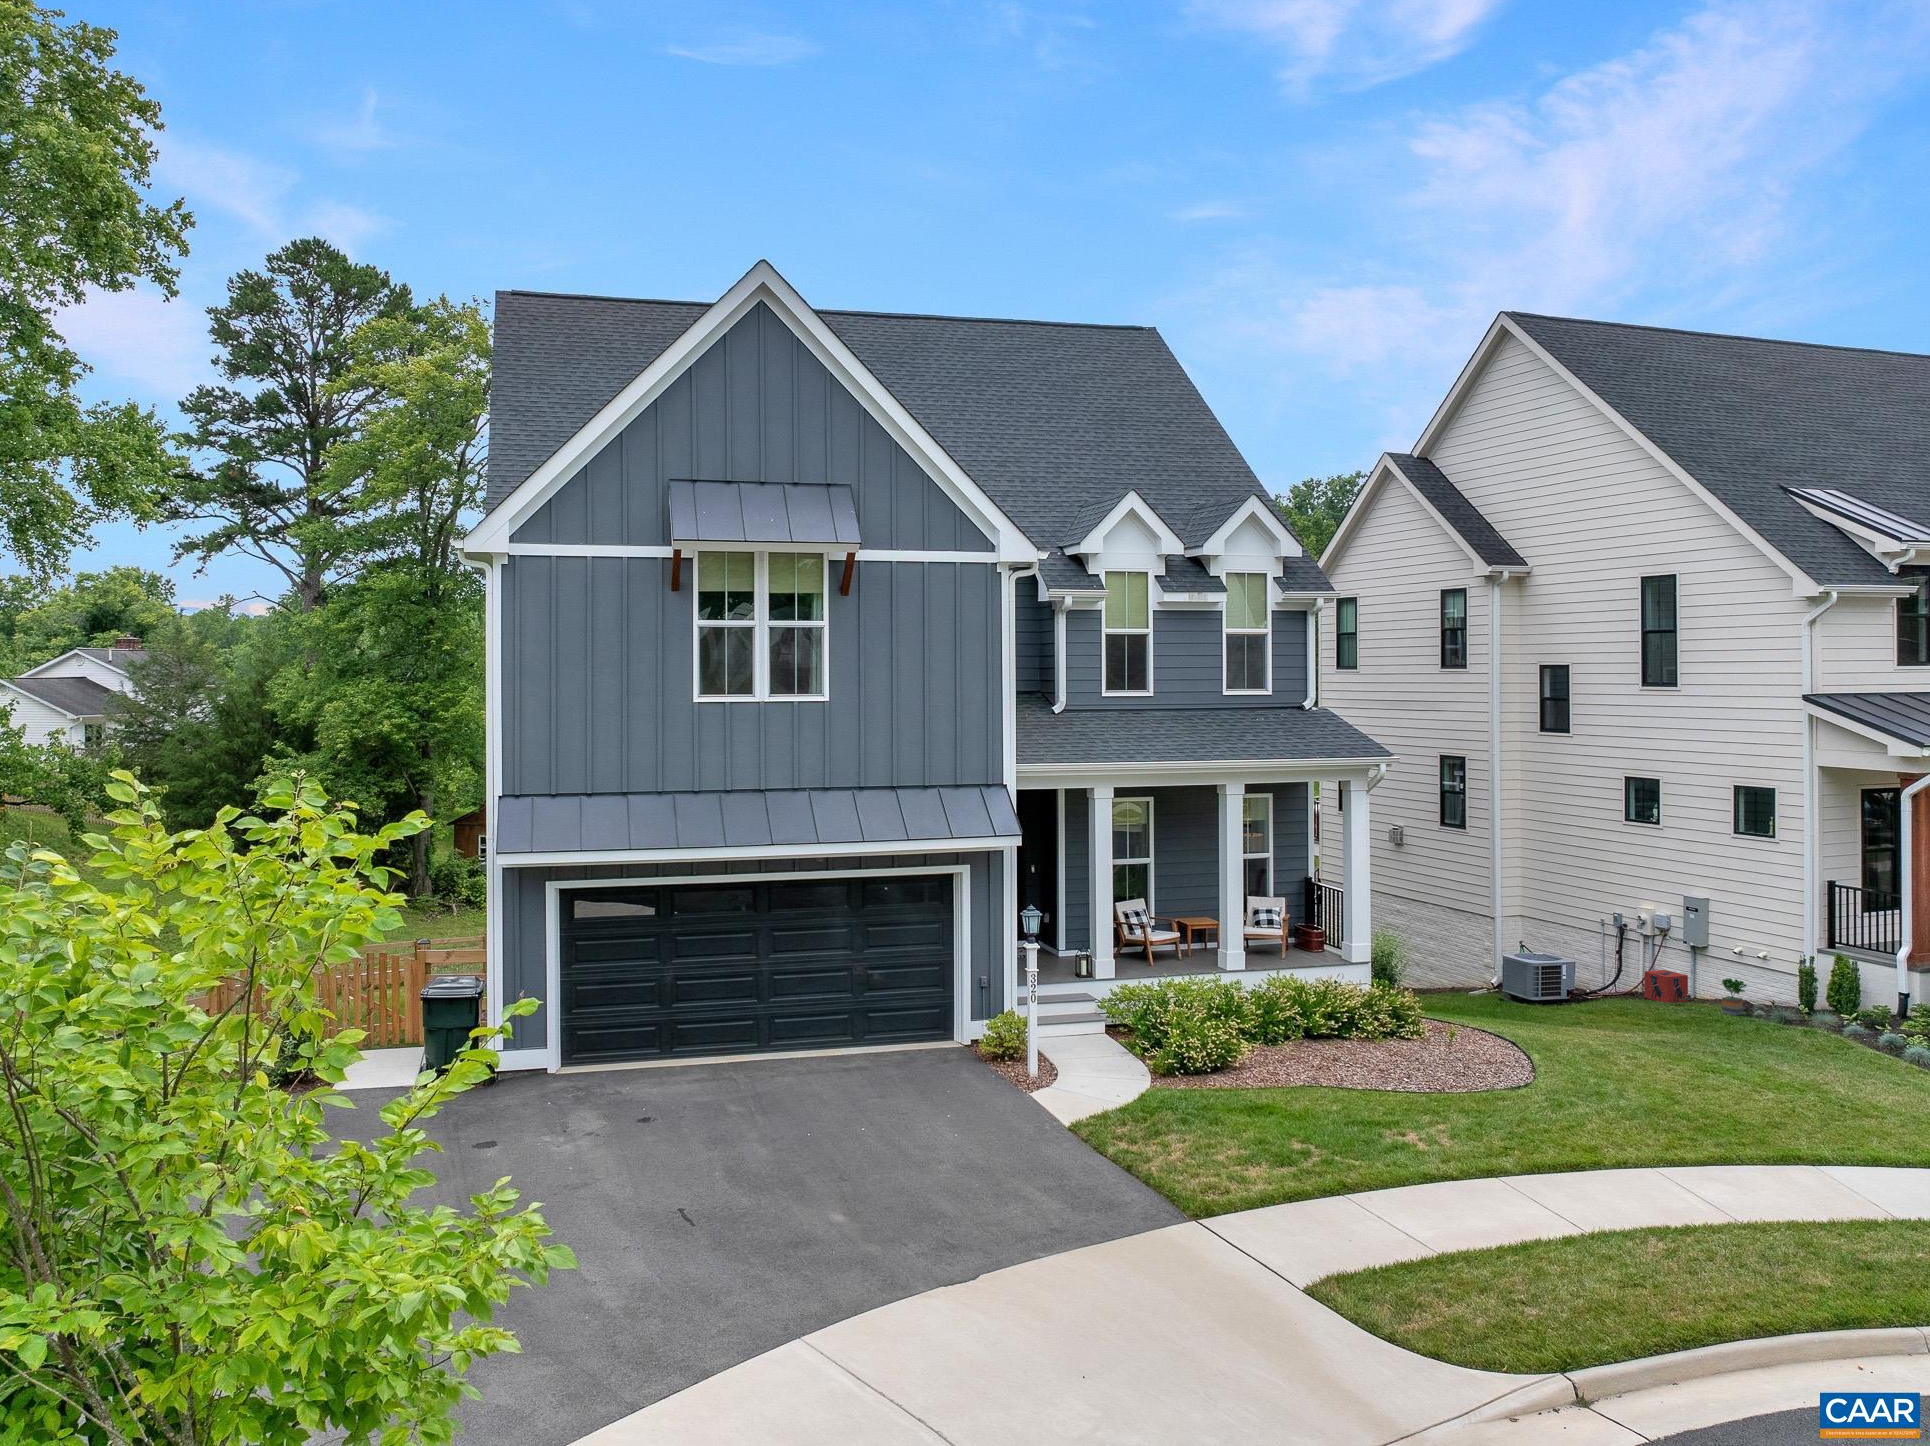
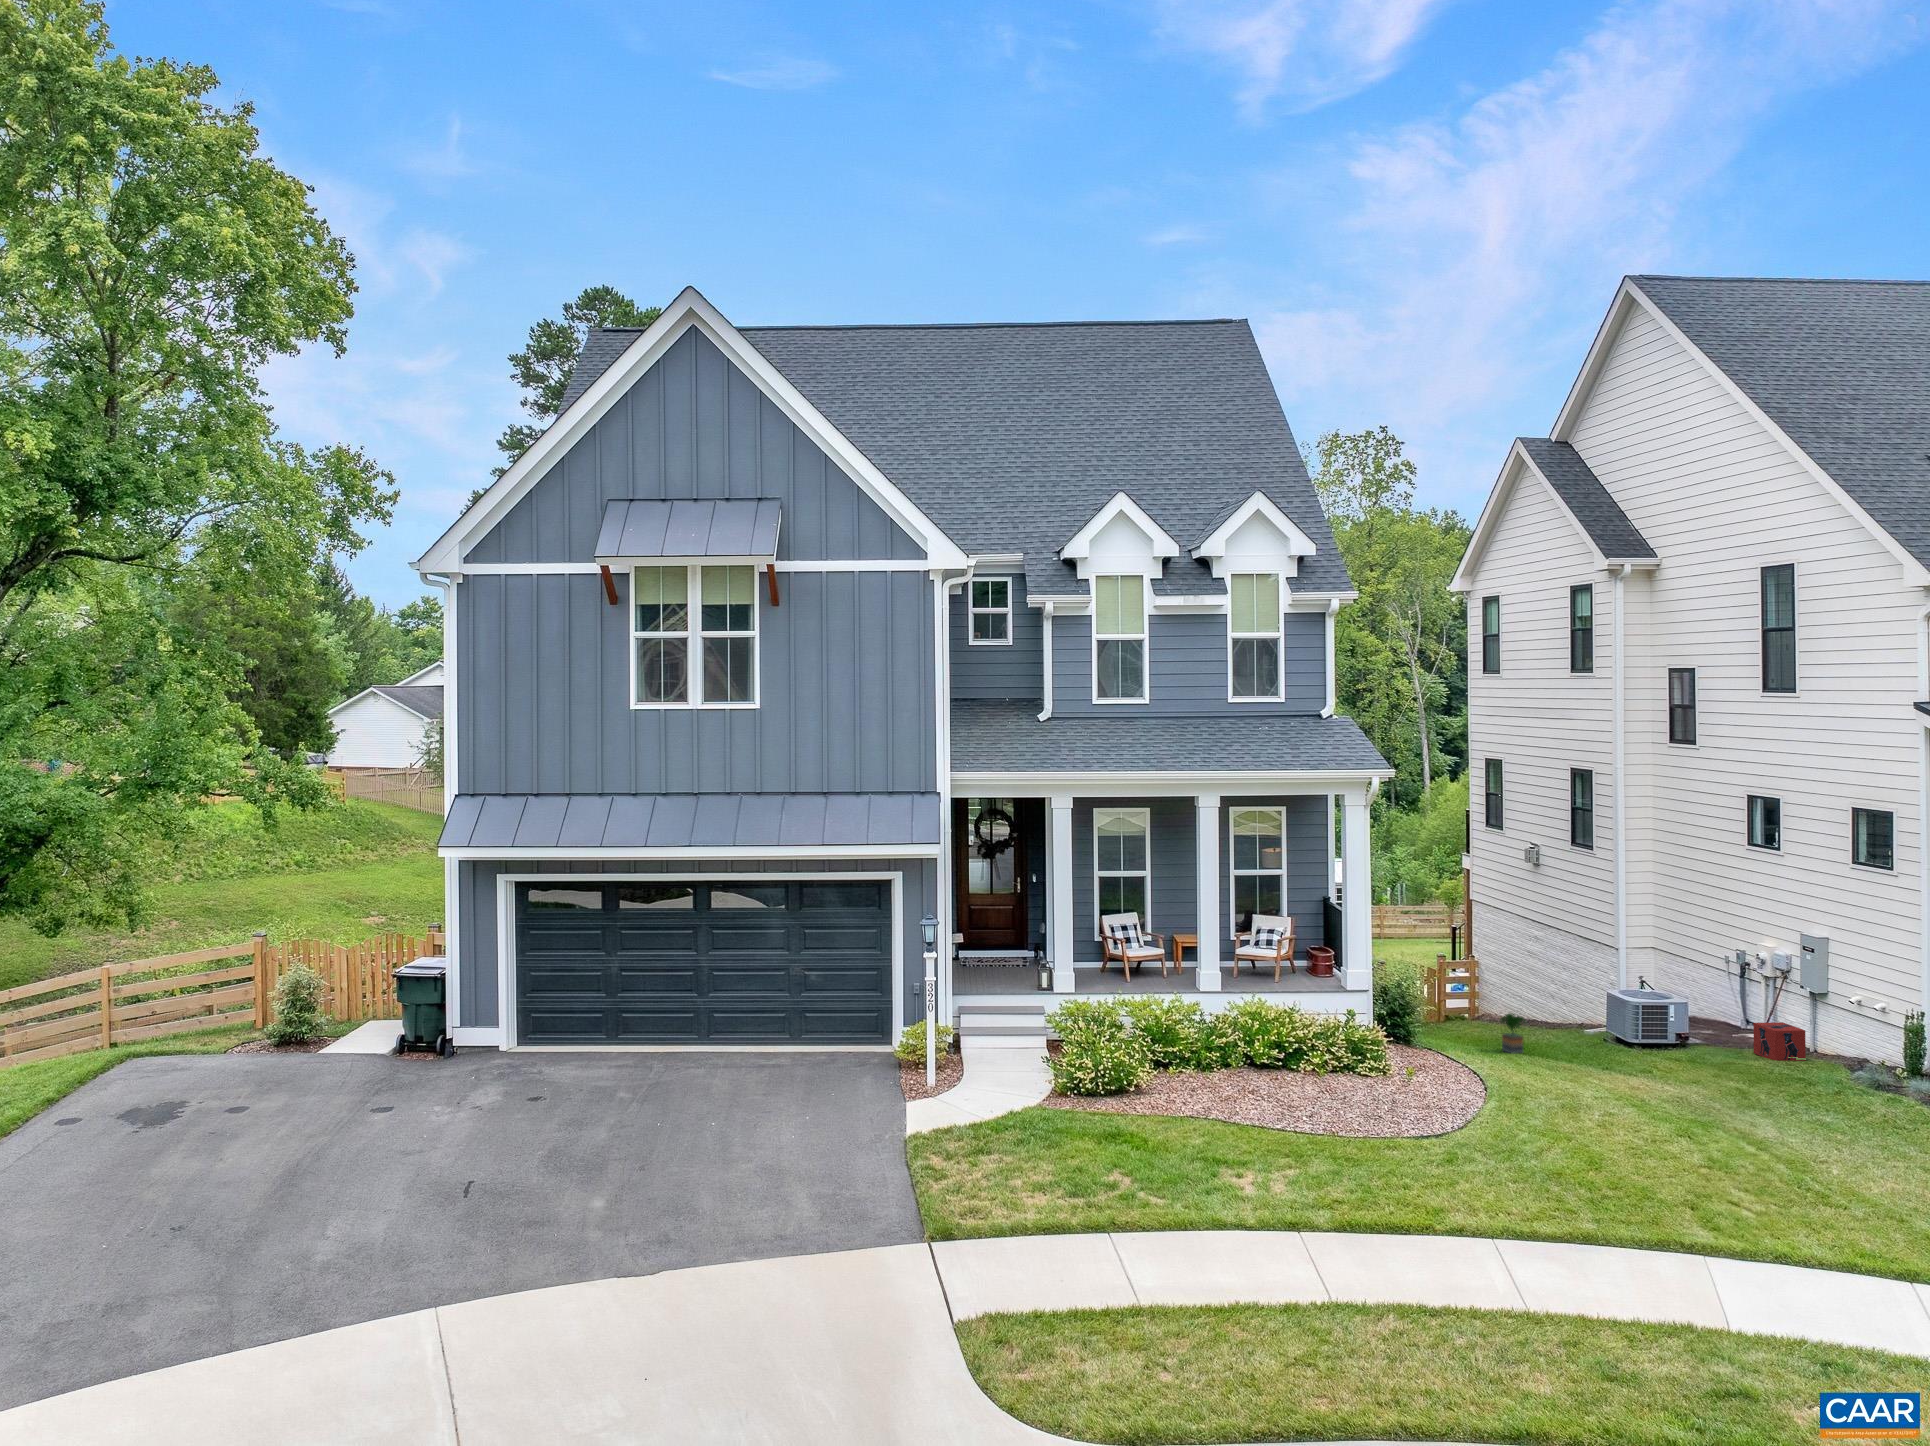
potted tree: present [1722,978,1747,1015] -> present [1500,1013,1525,1053]

